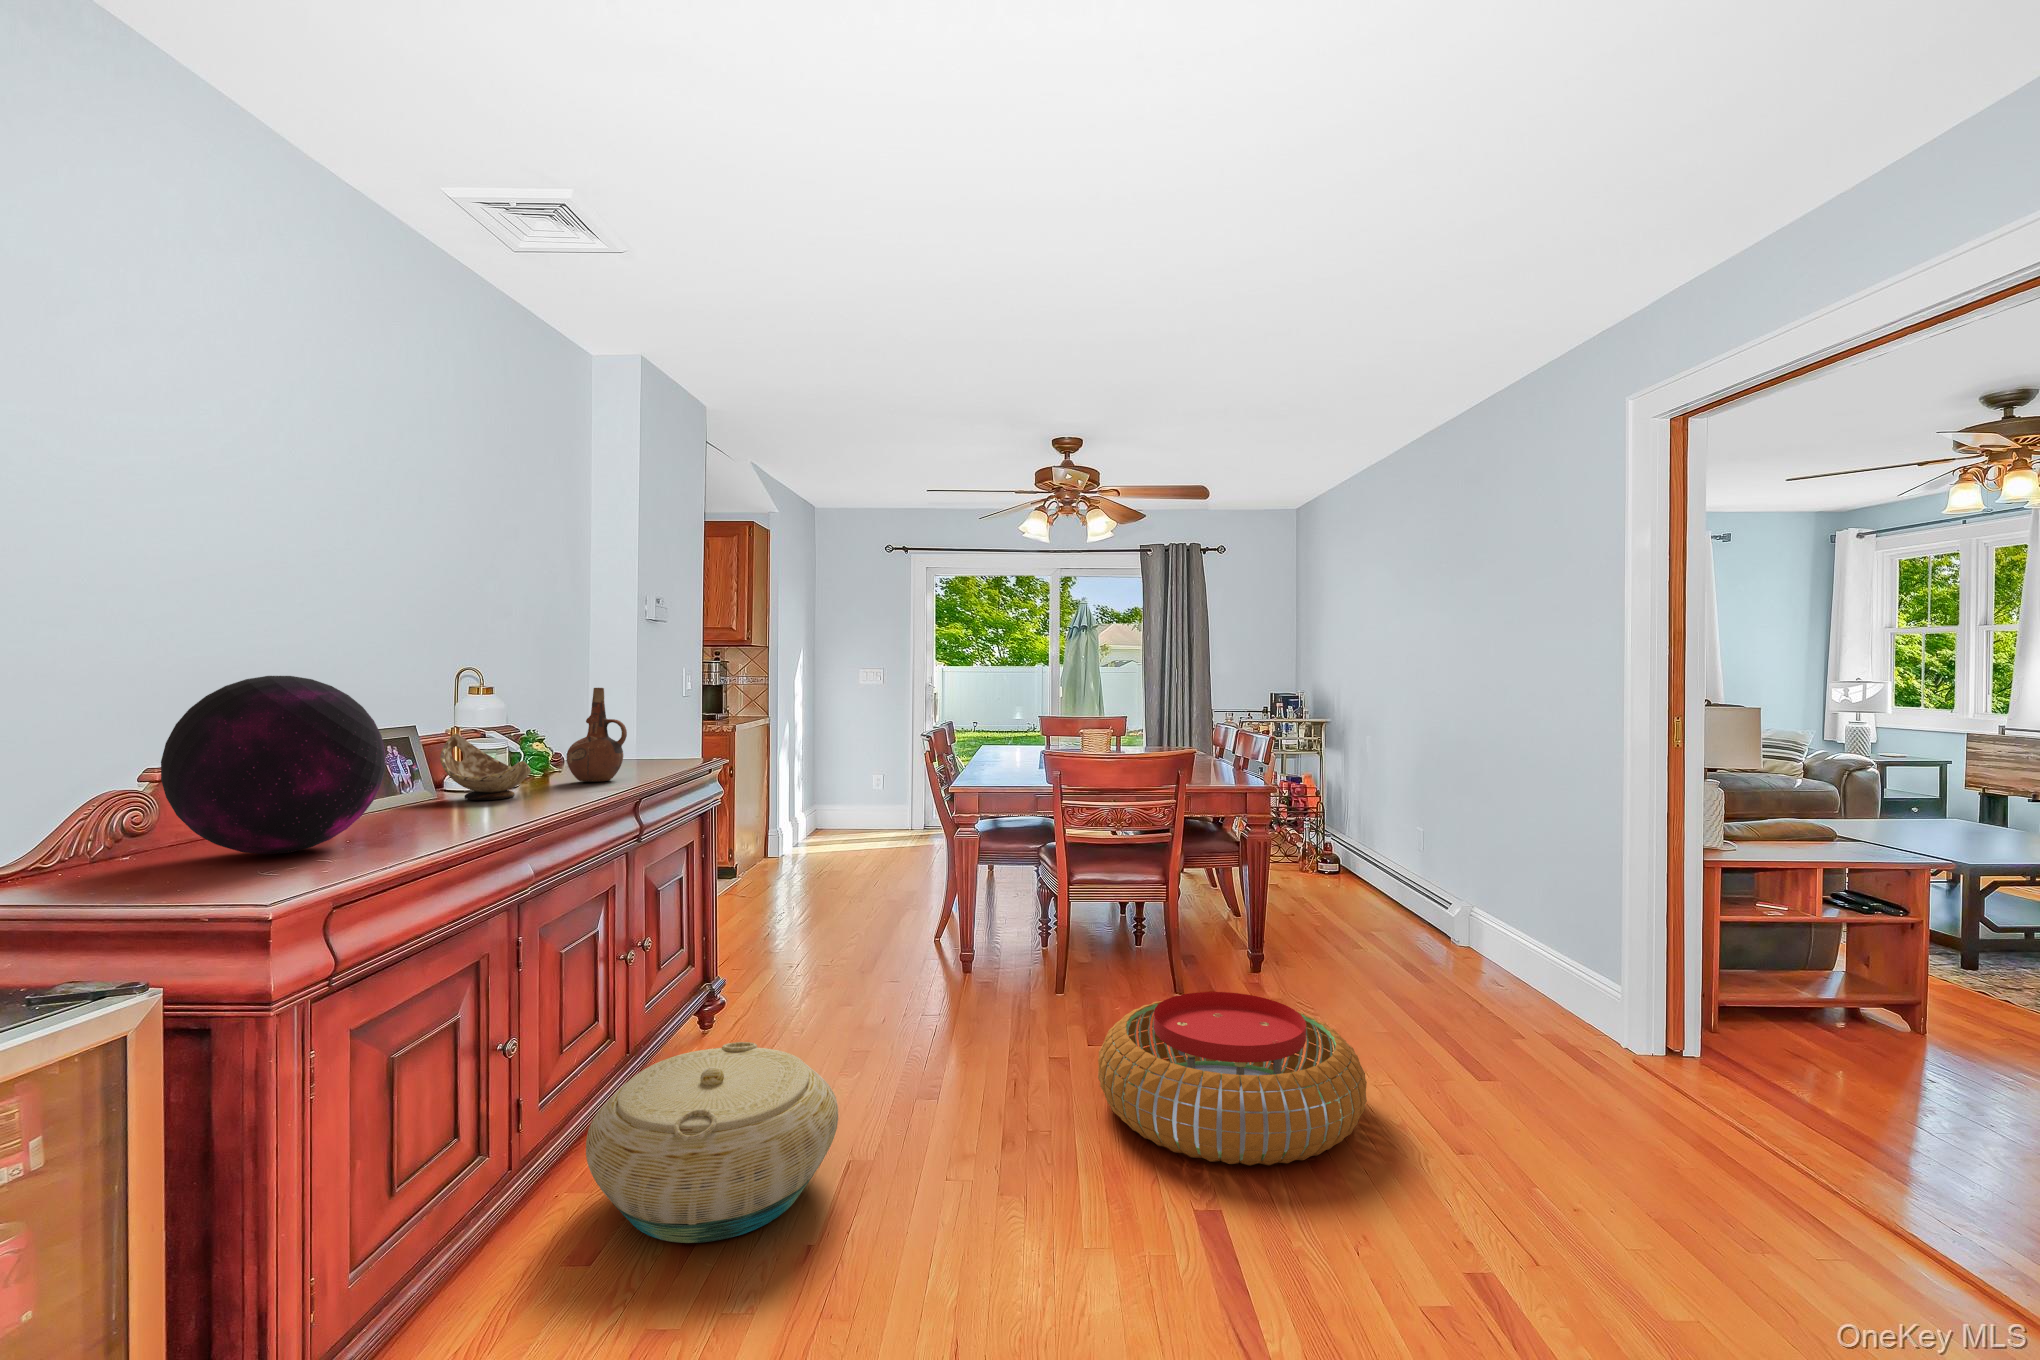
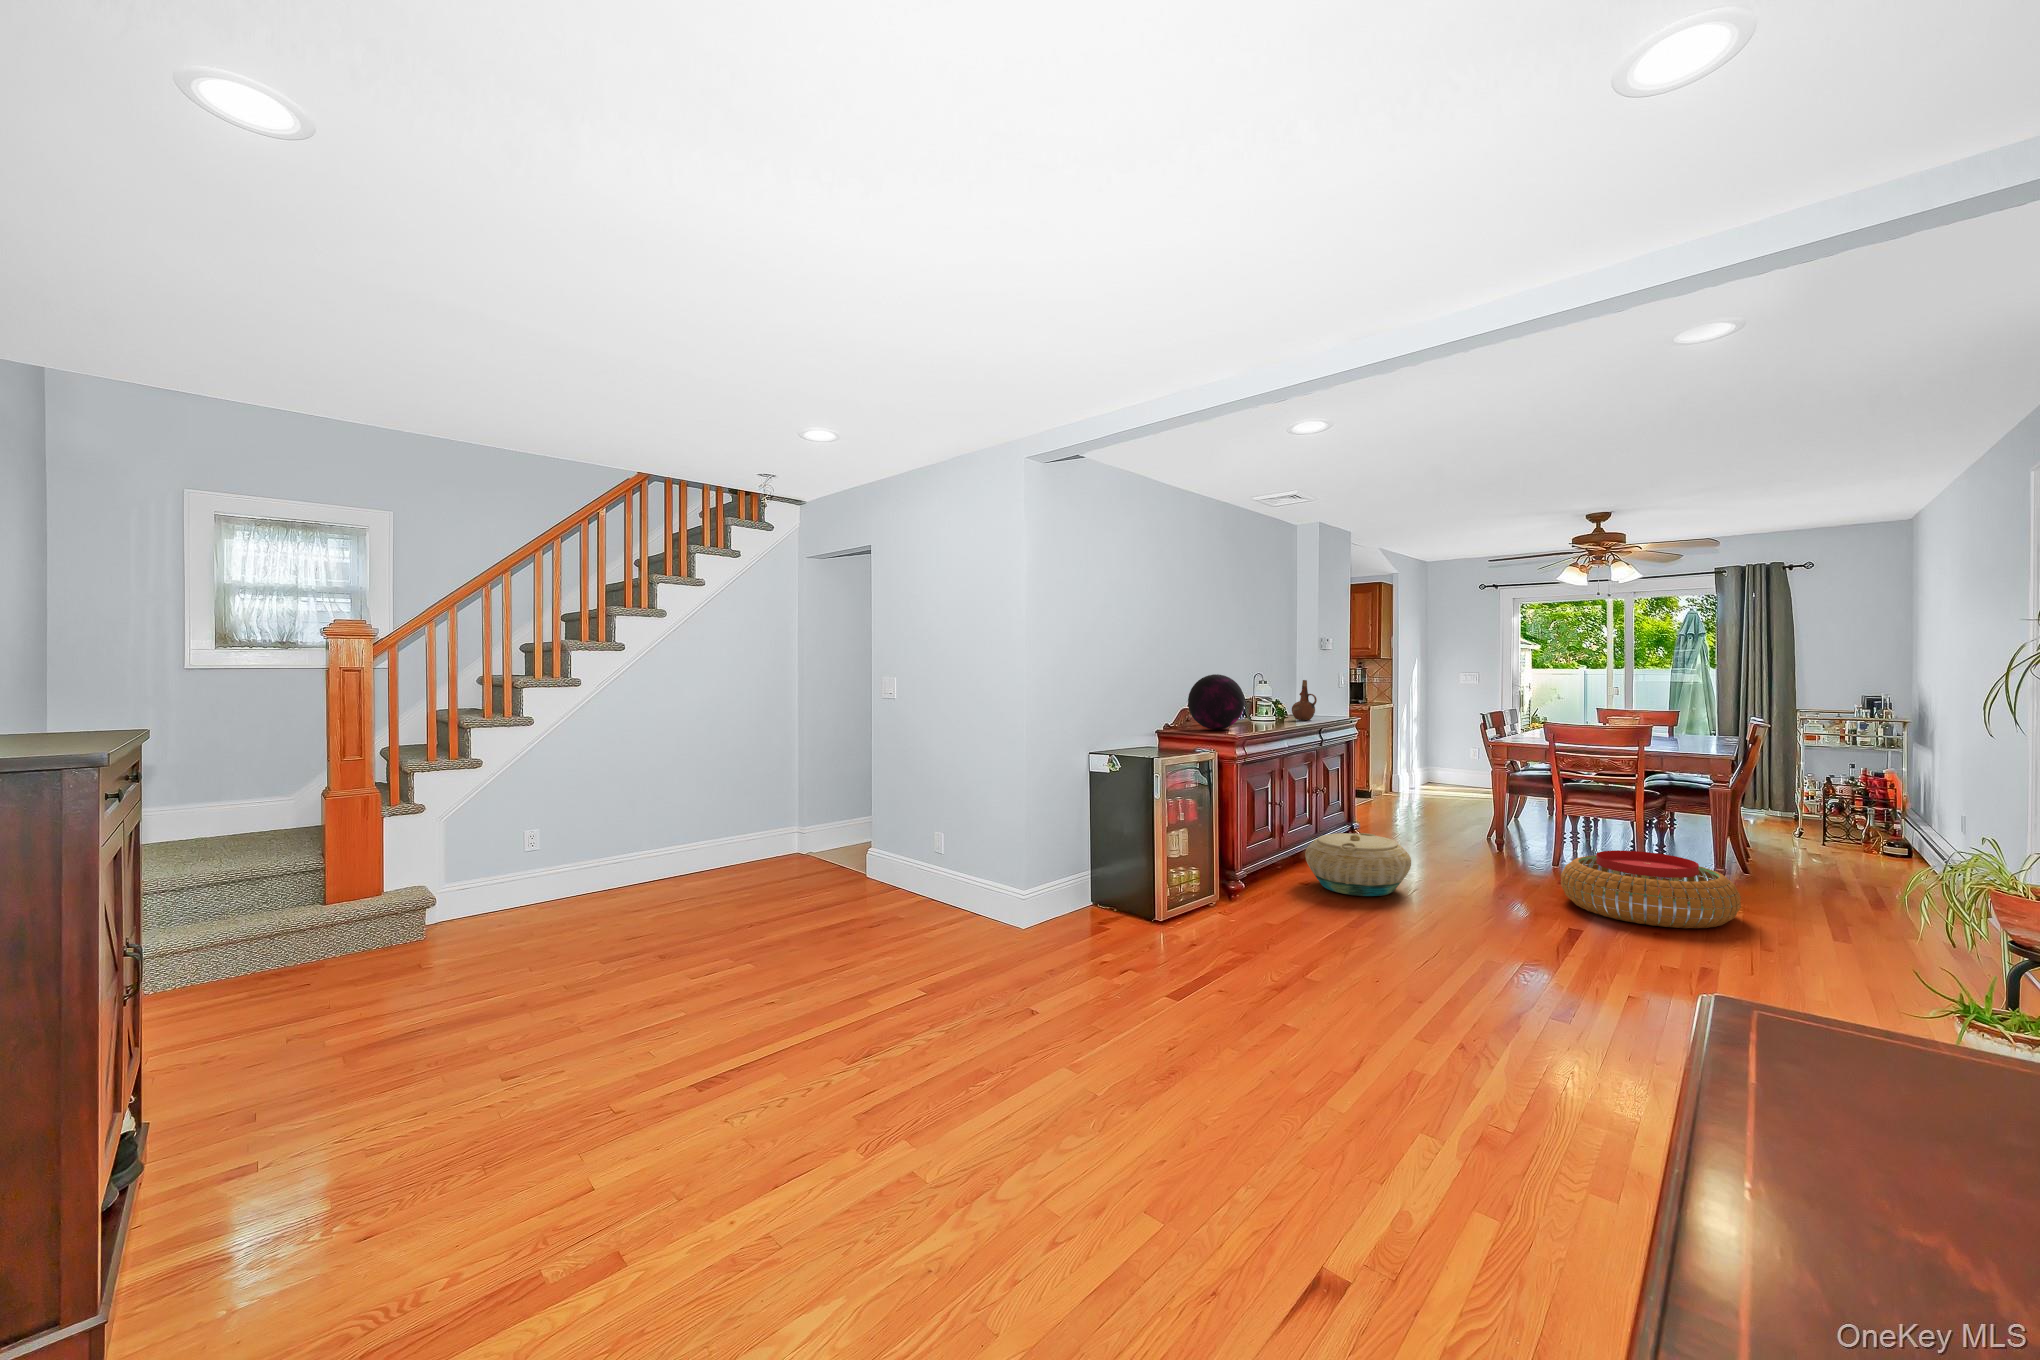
decorative bowl: present [440,733,531,800] -> none [1248,698,1281,723]

